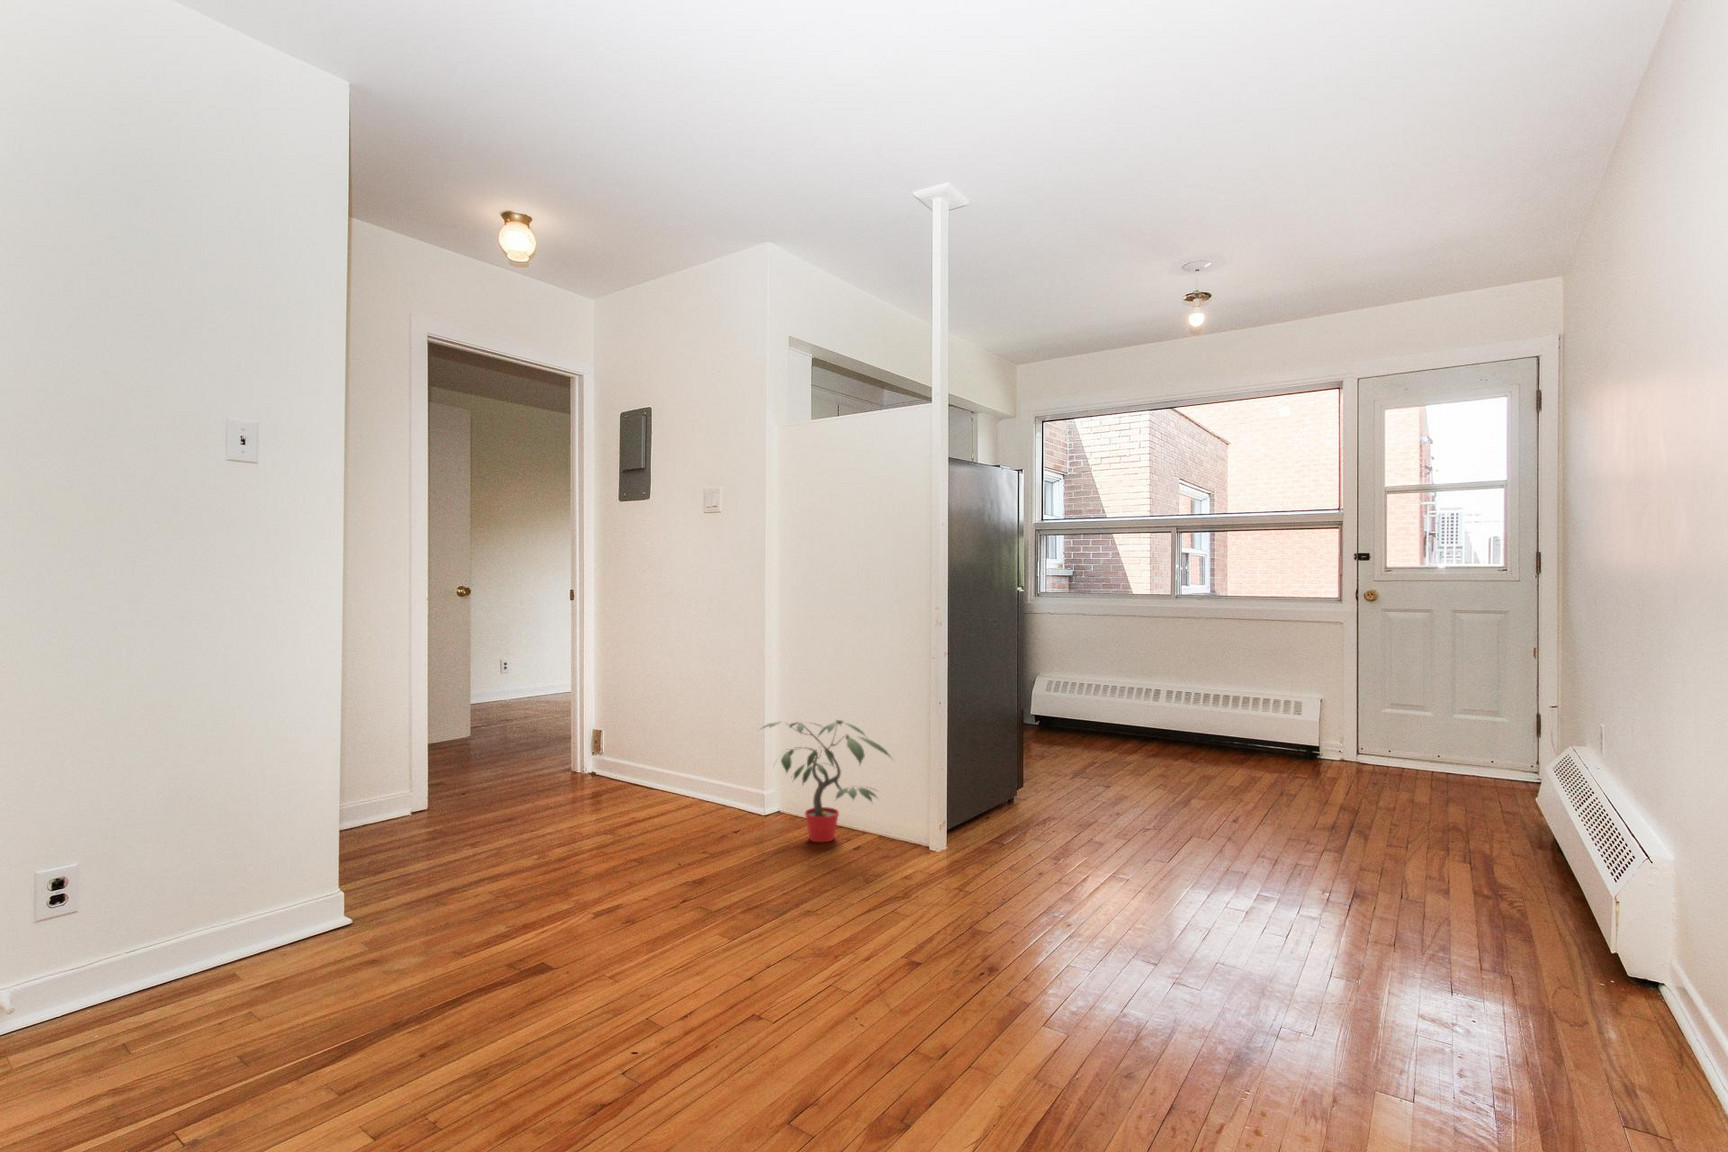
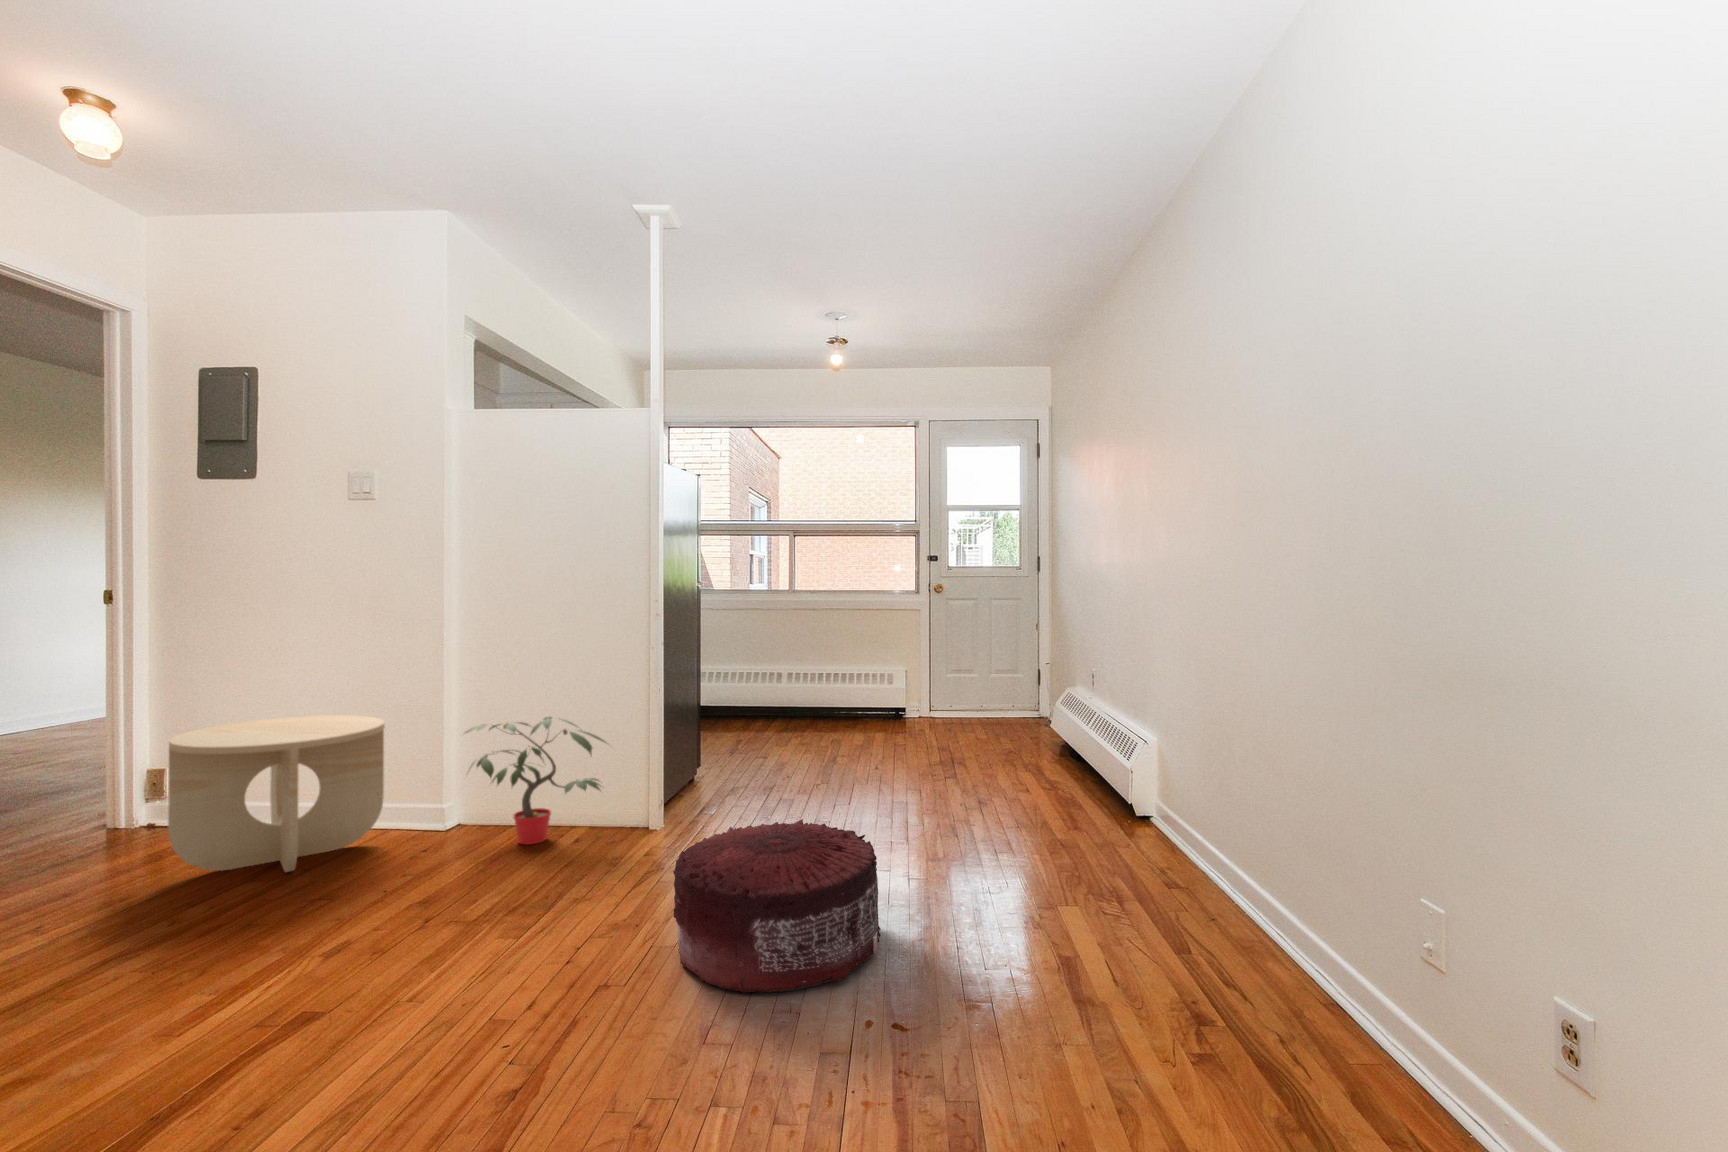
side table: none [566,698,717,829] -> present [168,715,385,872]
pouf: none [830,871,1086,1102] -> present [673,819,880,993]

